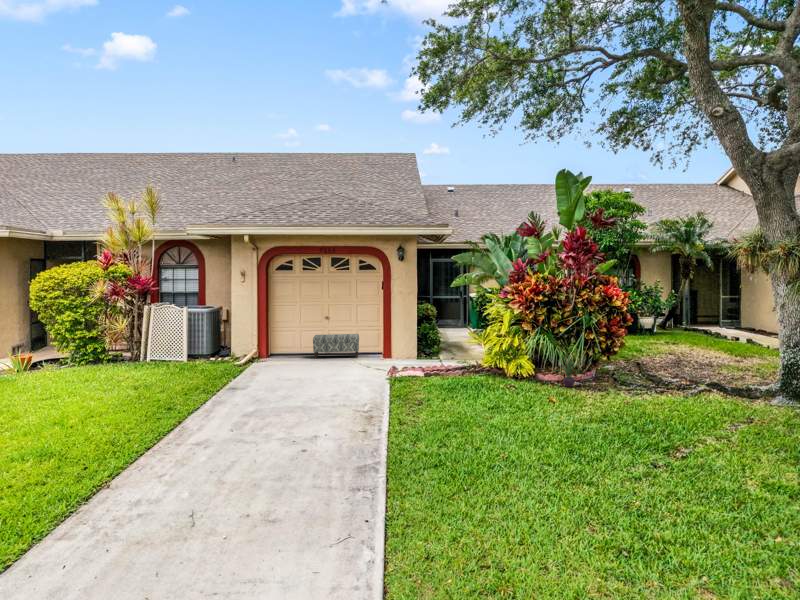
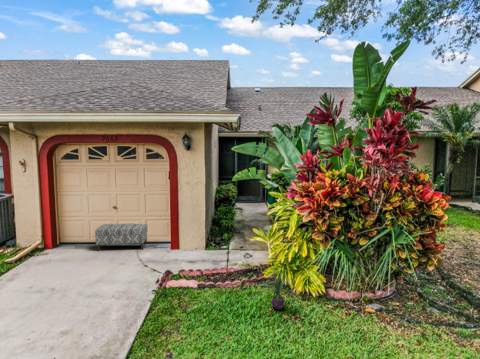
decorative plant: present [562,356,575,387] -> present [265,269,289,309]

